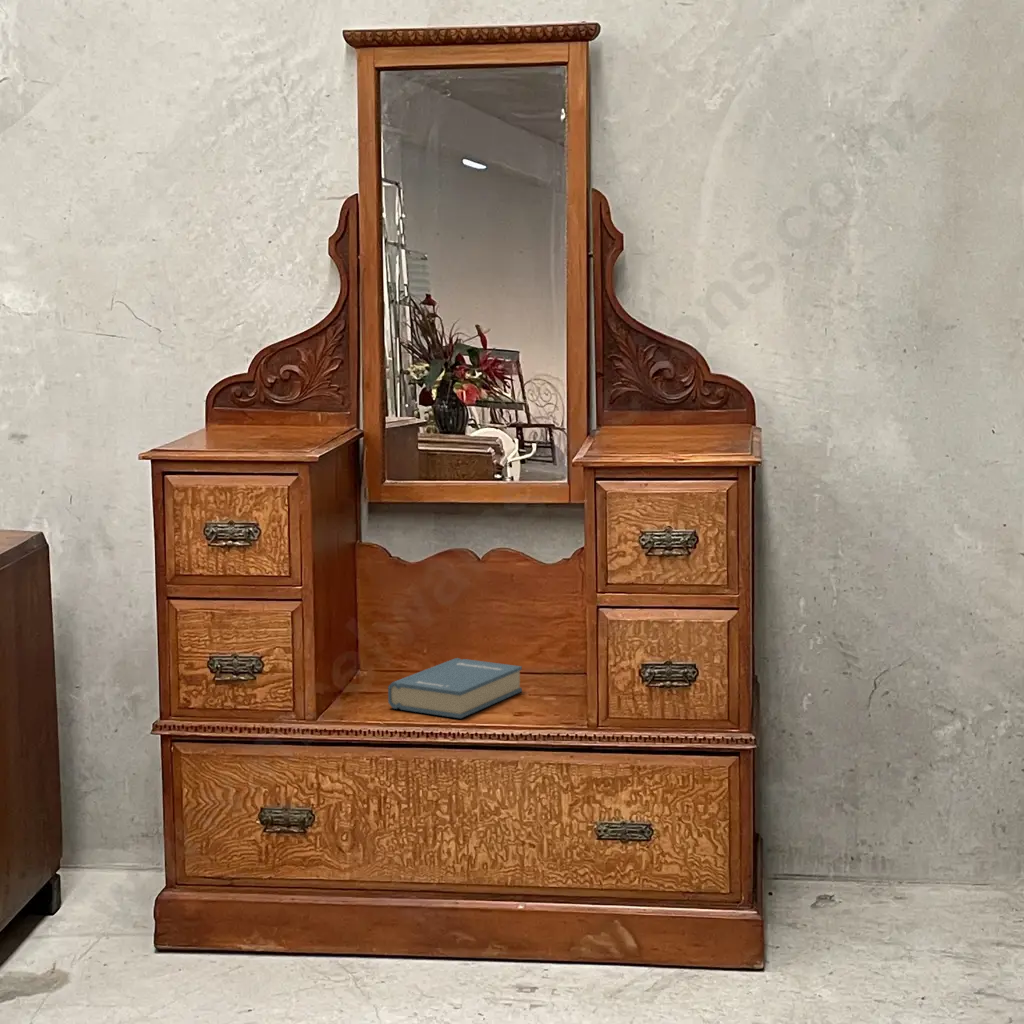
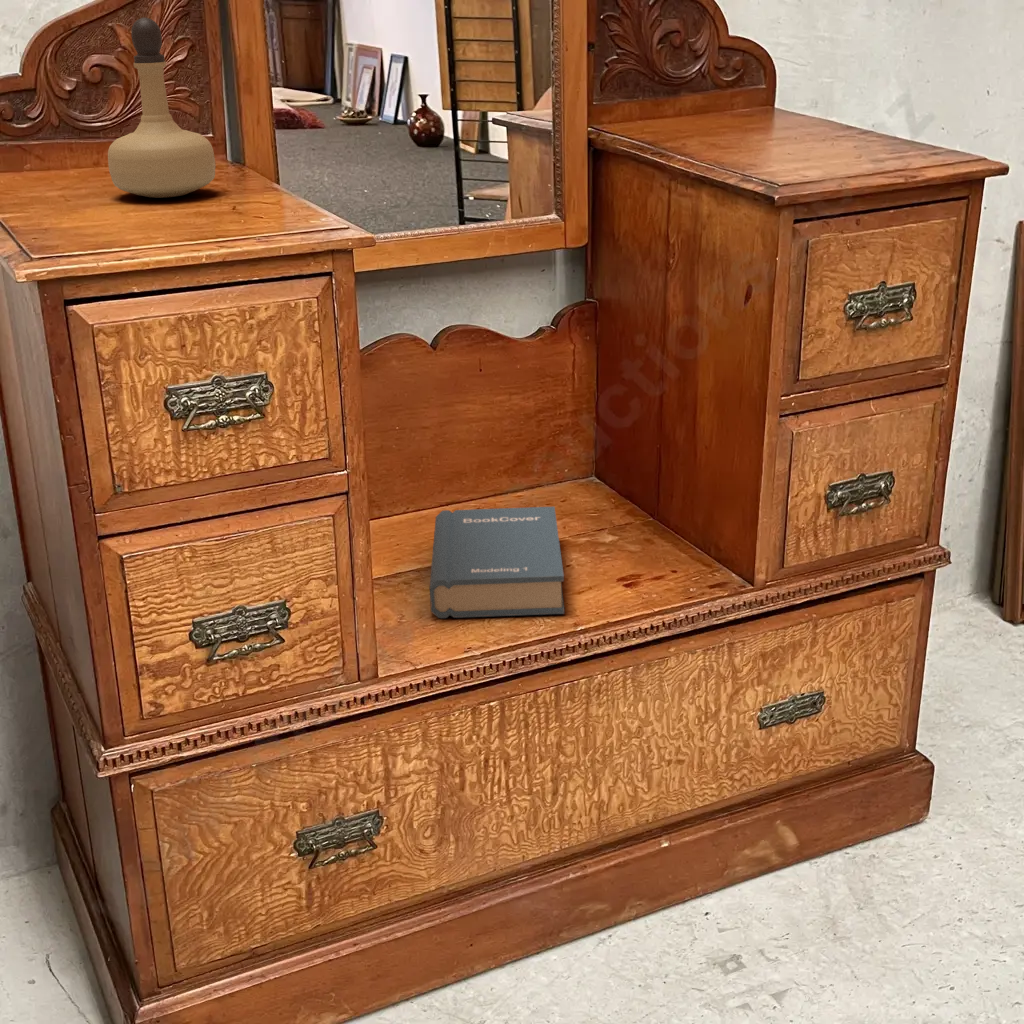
perfume bottle: none [265,338,325,435] -> present [108,18,216,198]

